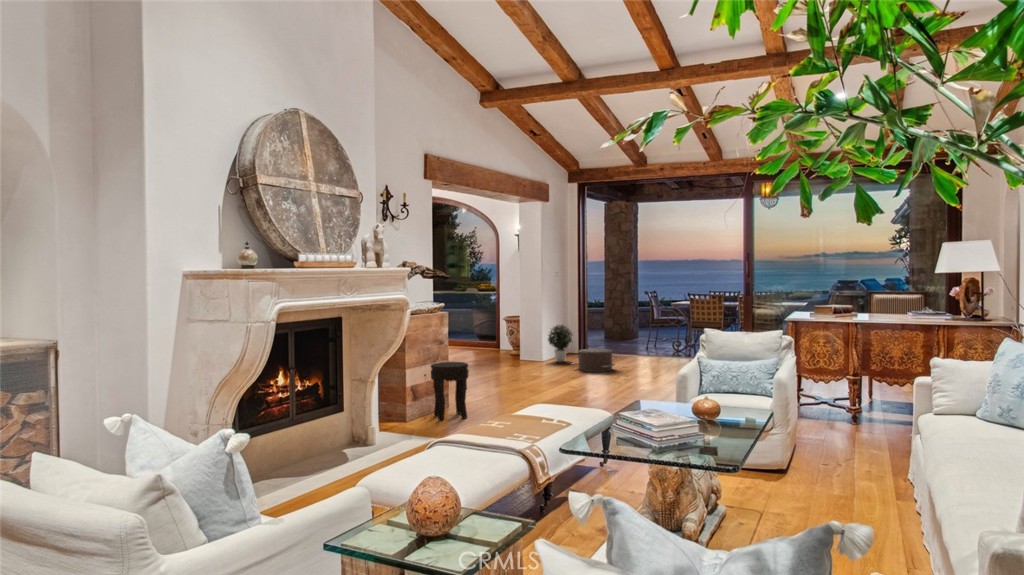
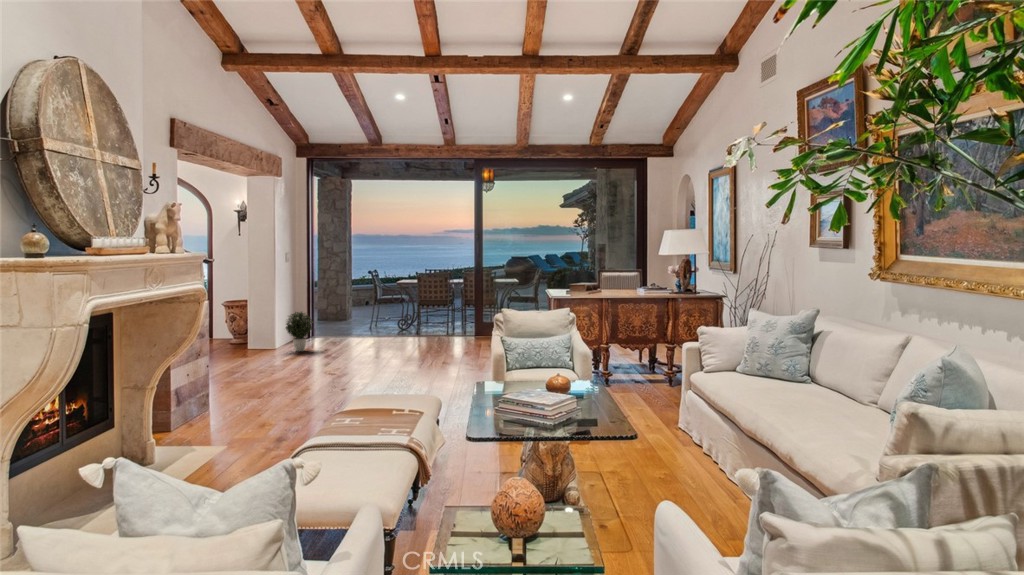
pouf: present [572,349,615,372] -> none [319,335,367,360]
side table: present [431,362,469,420] -> none [202,358,248,425]

